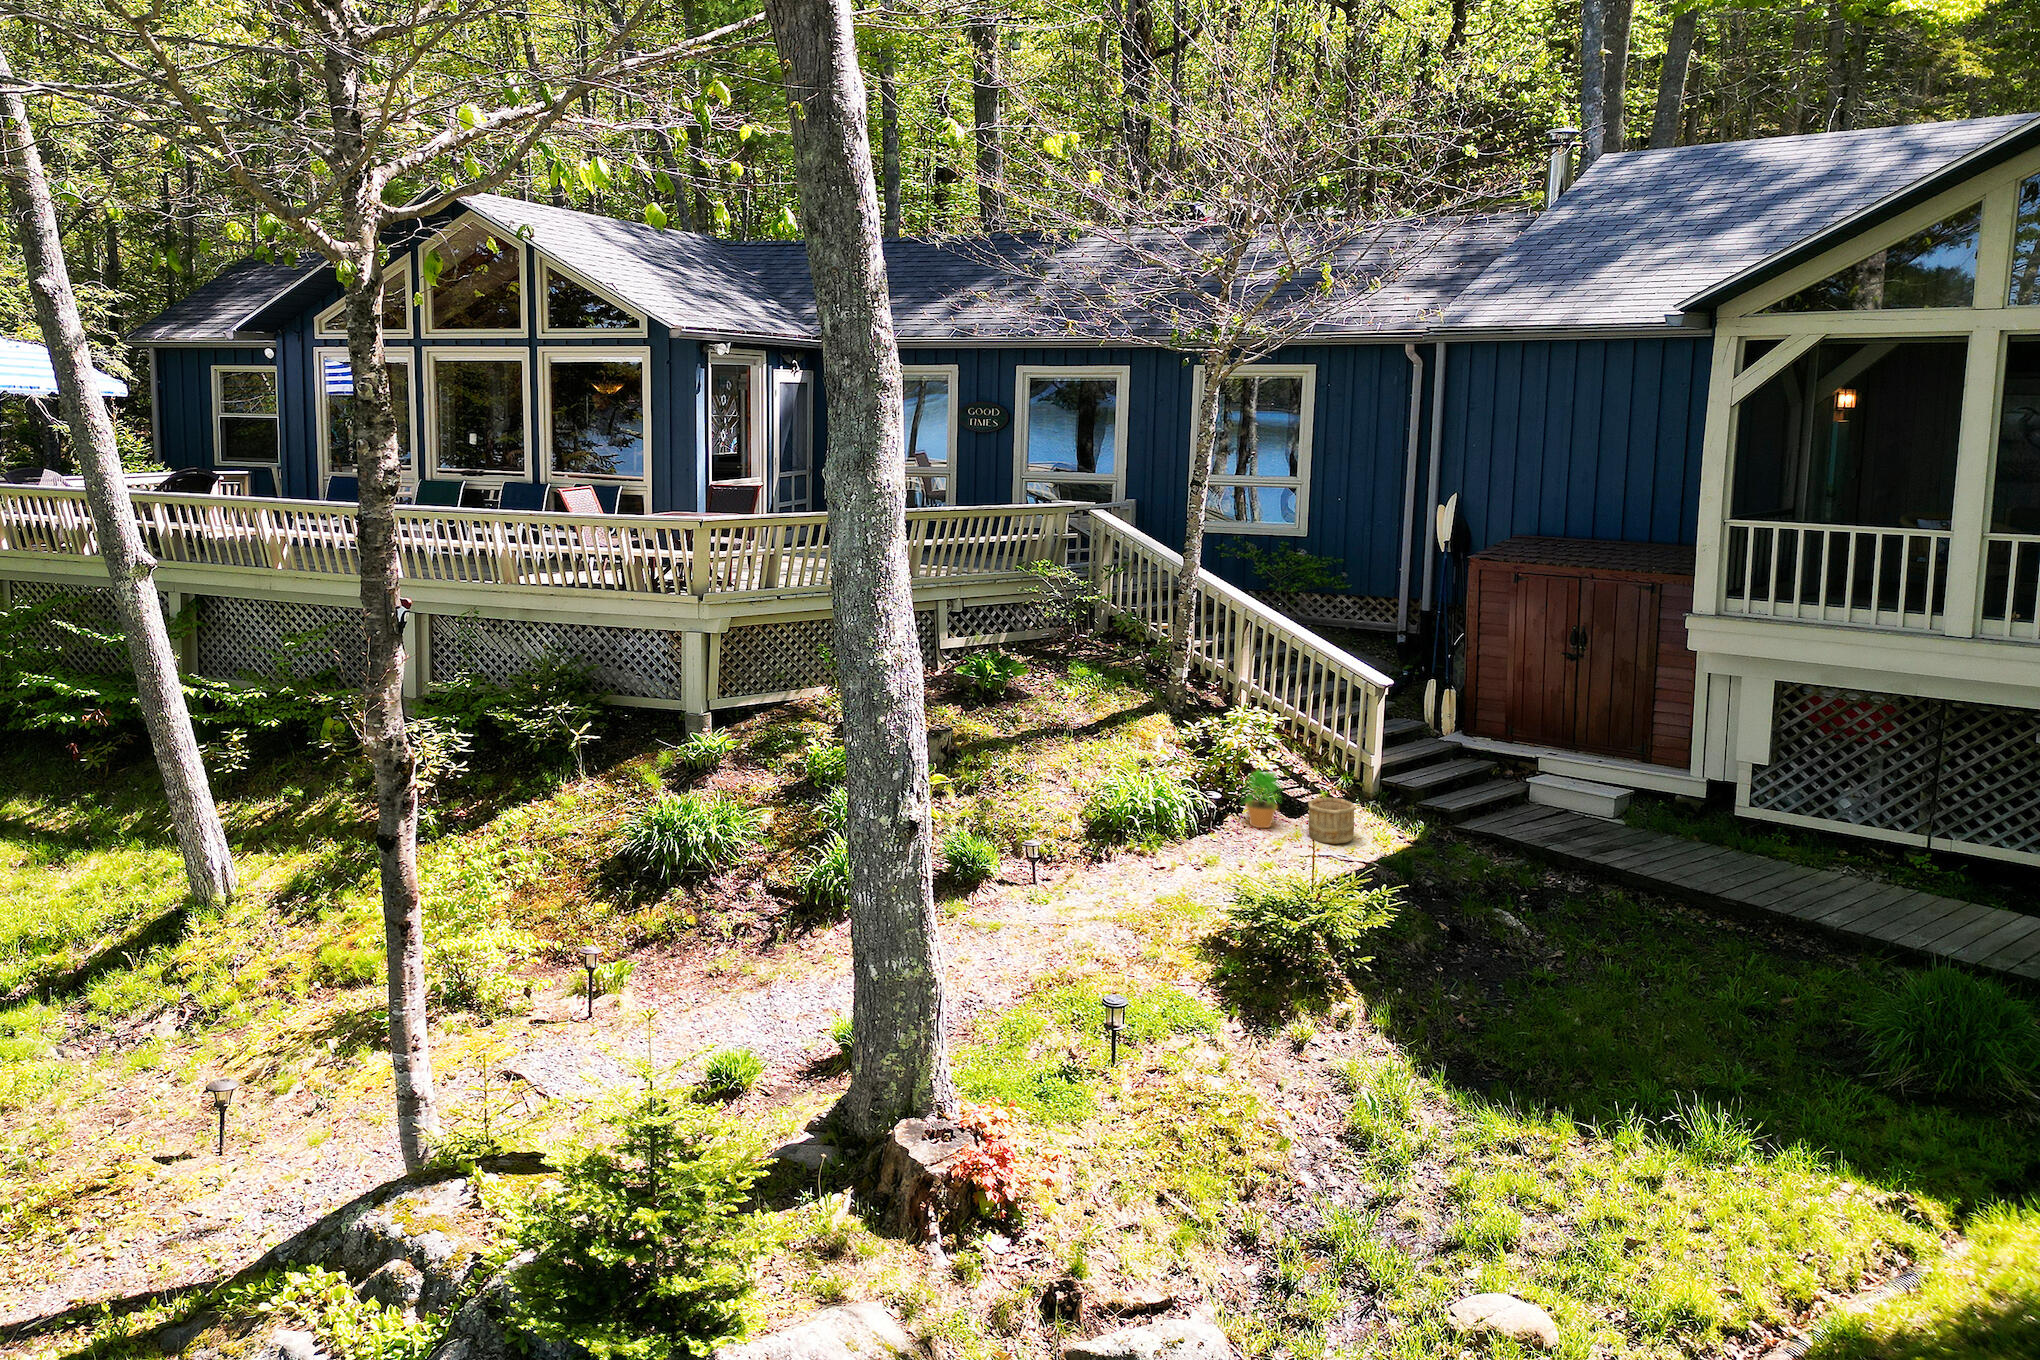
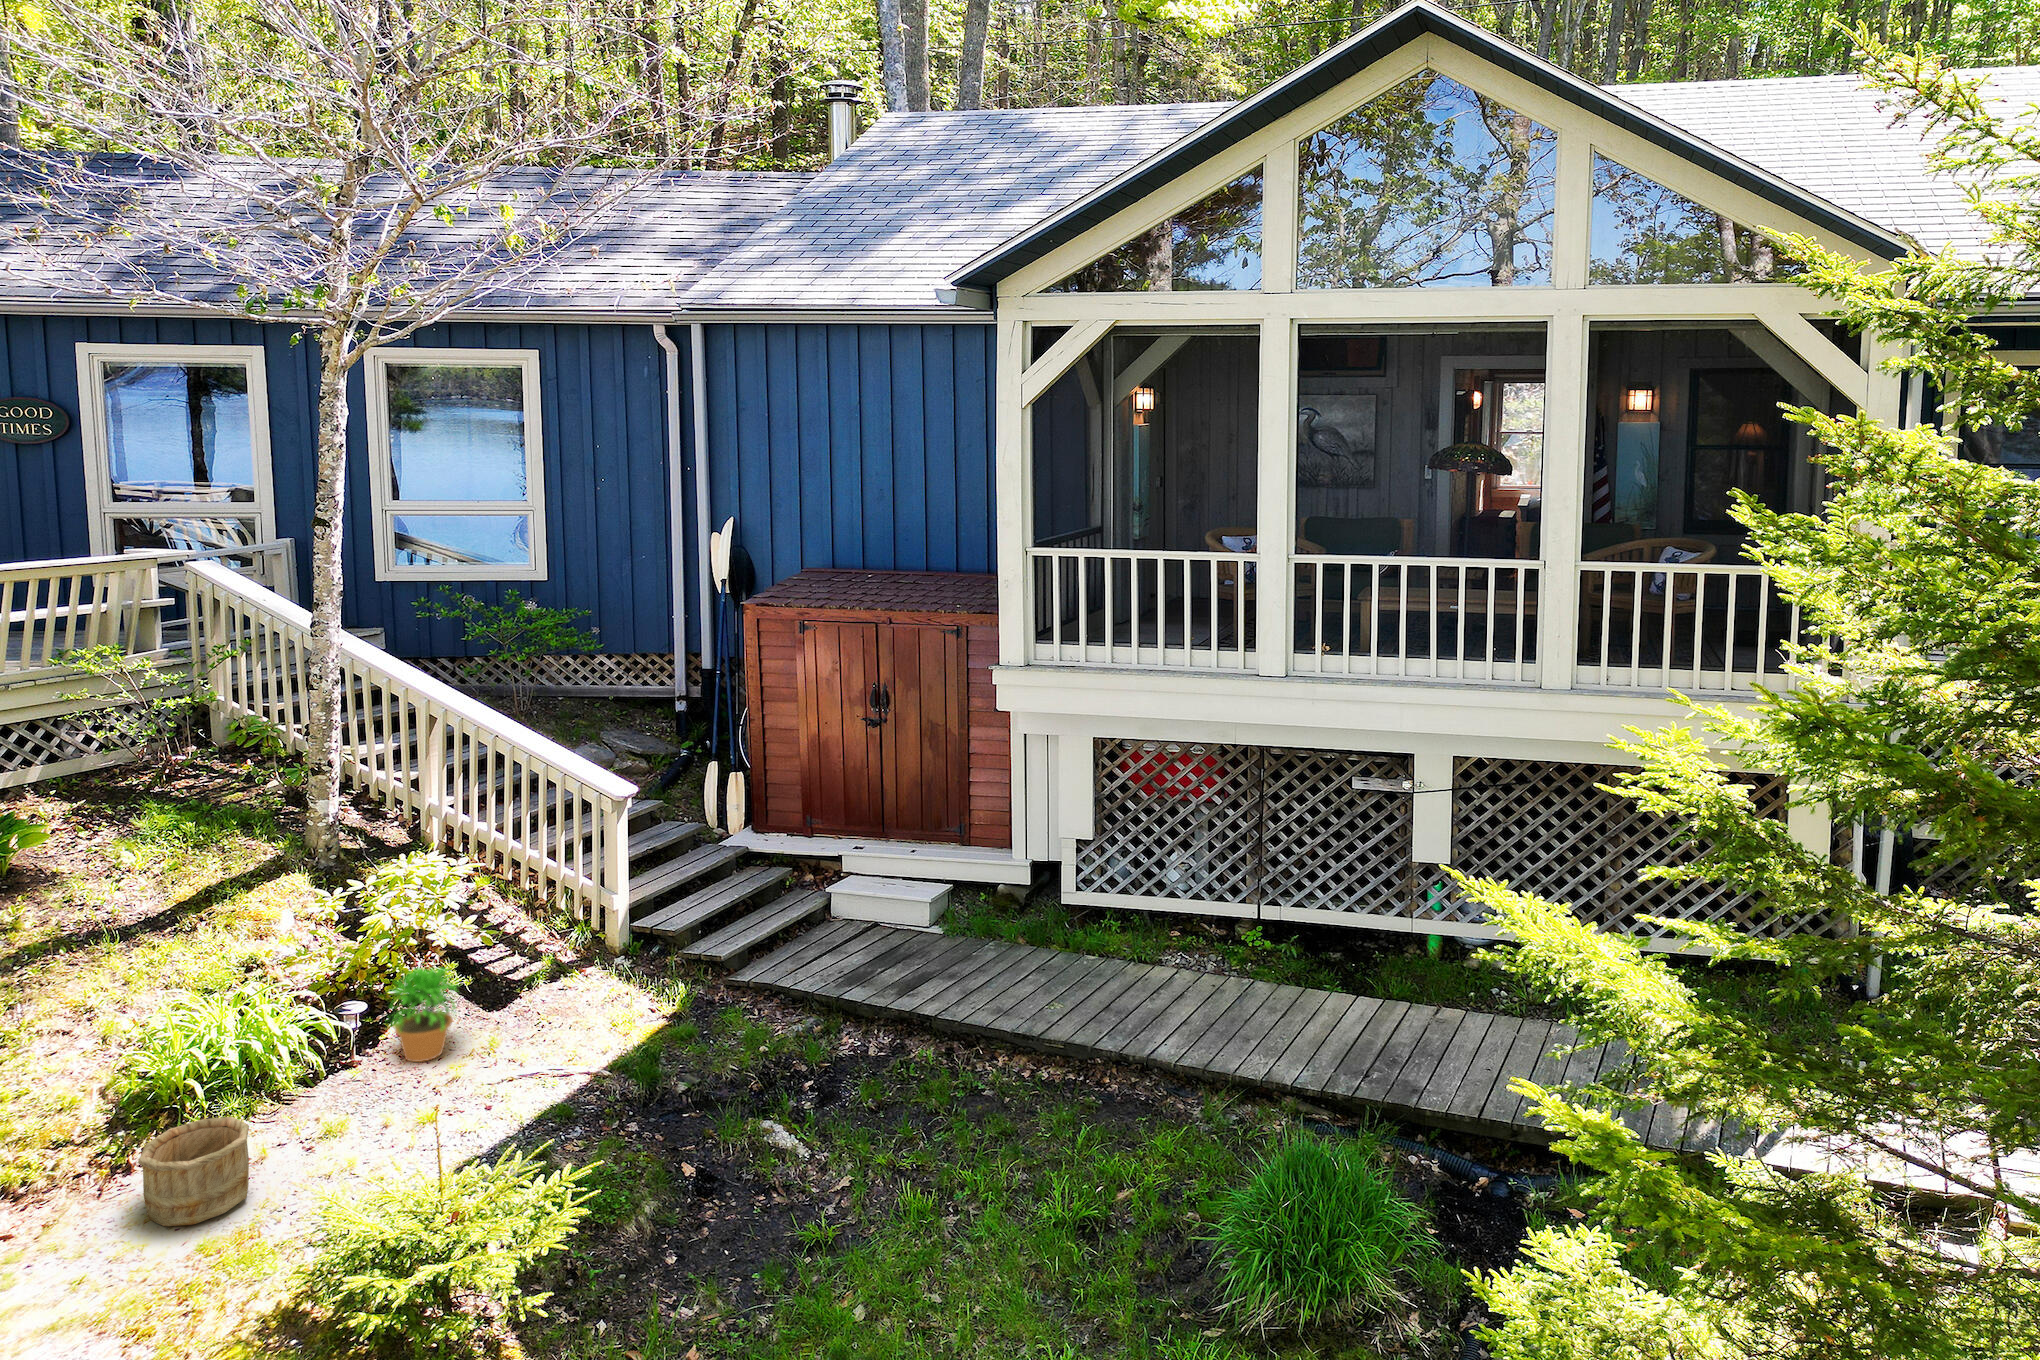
wooden bucket: present [1308,797,1356,844] -> present [138,1117,249,1226]

